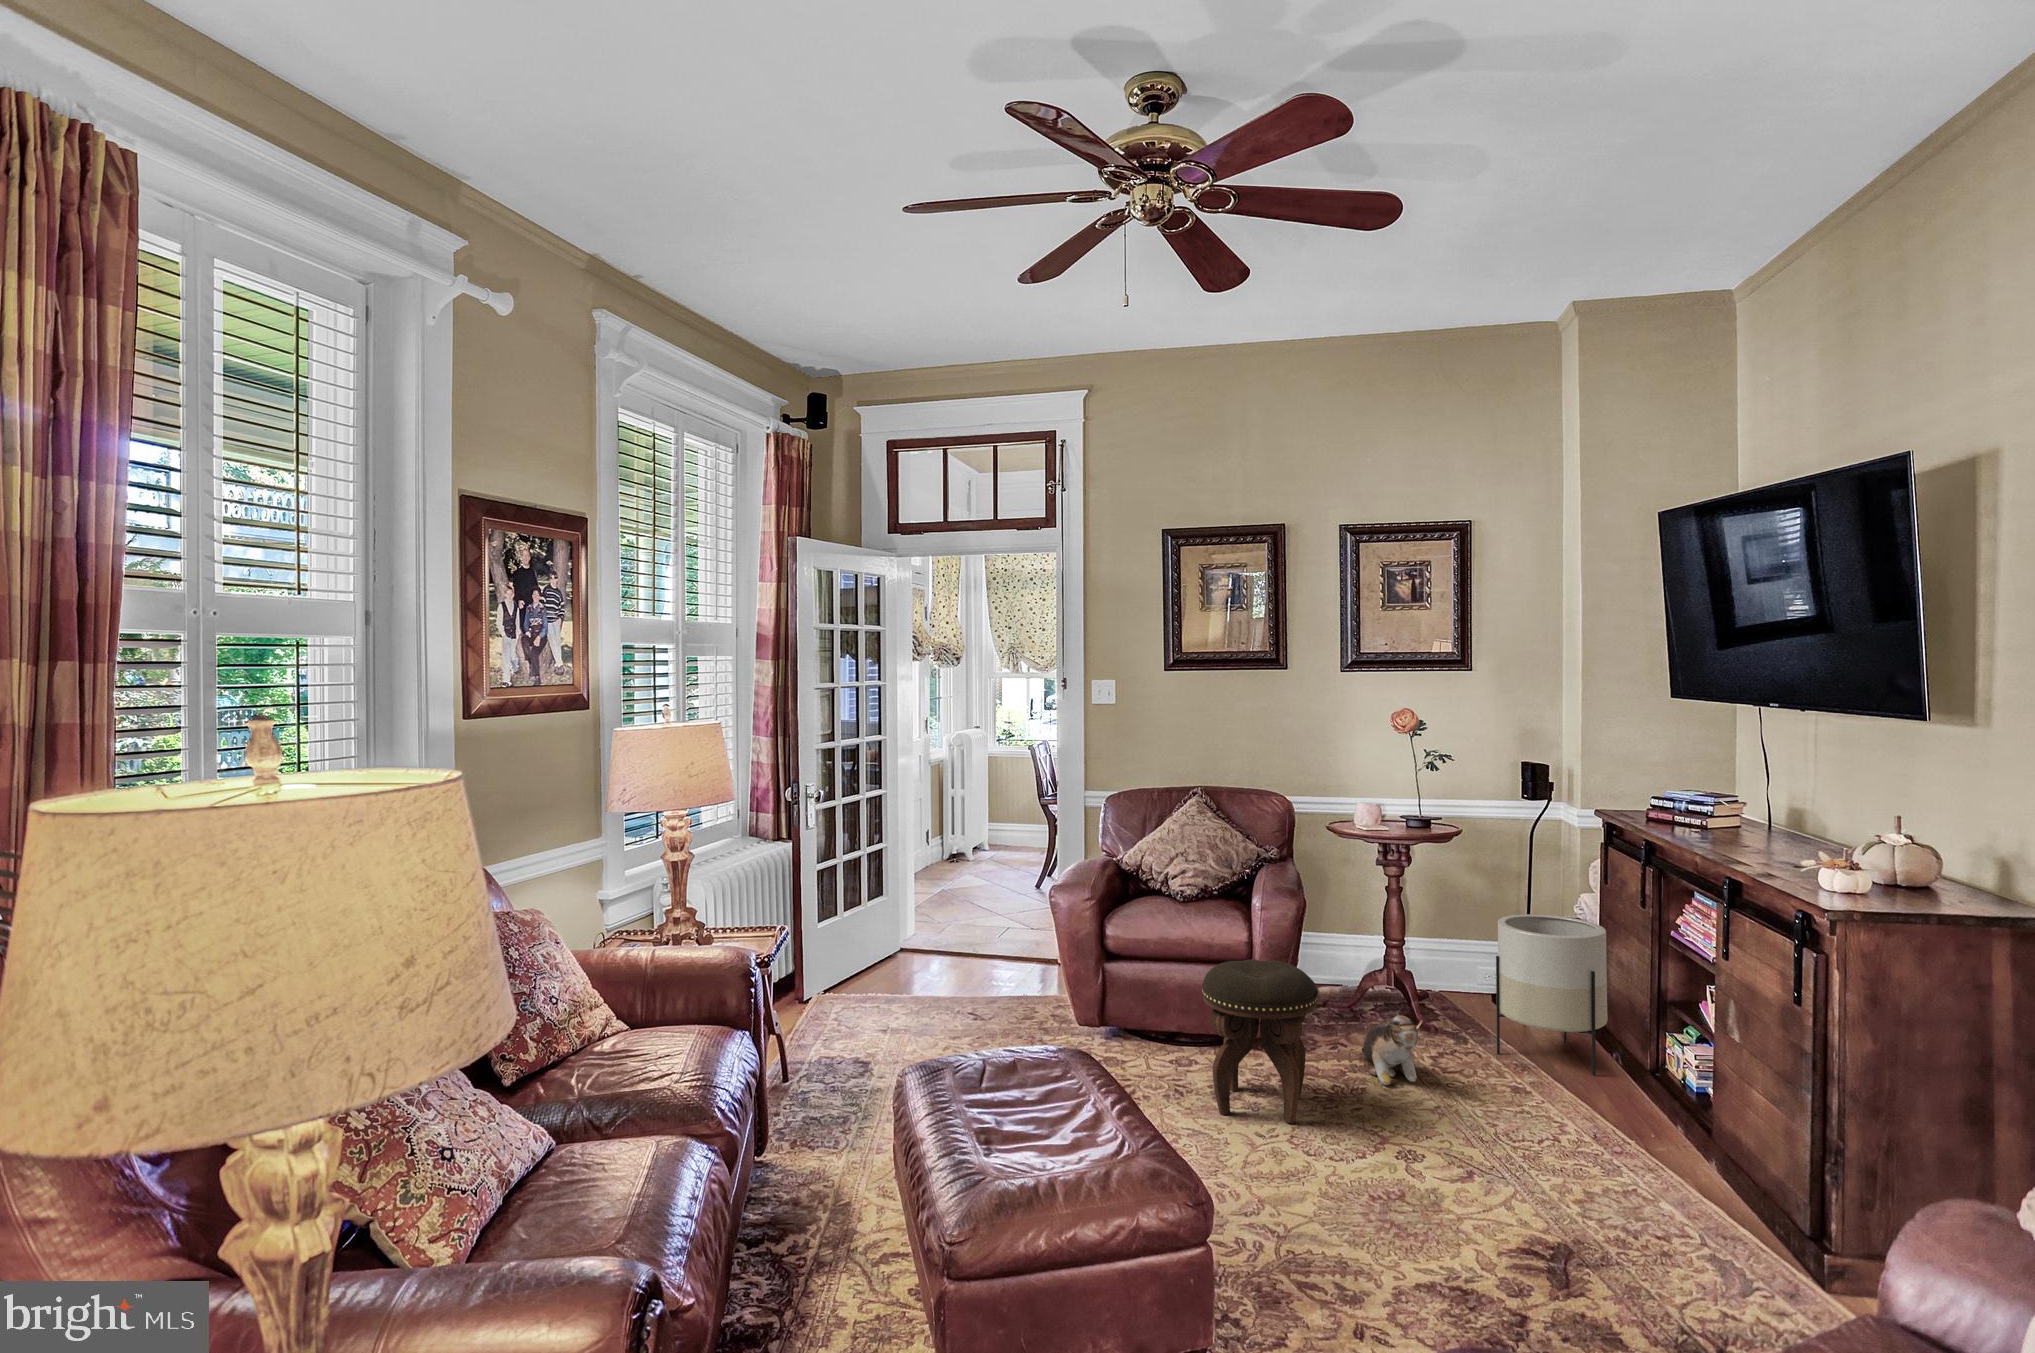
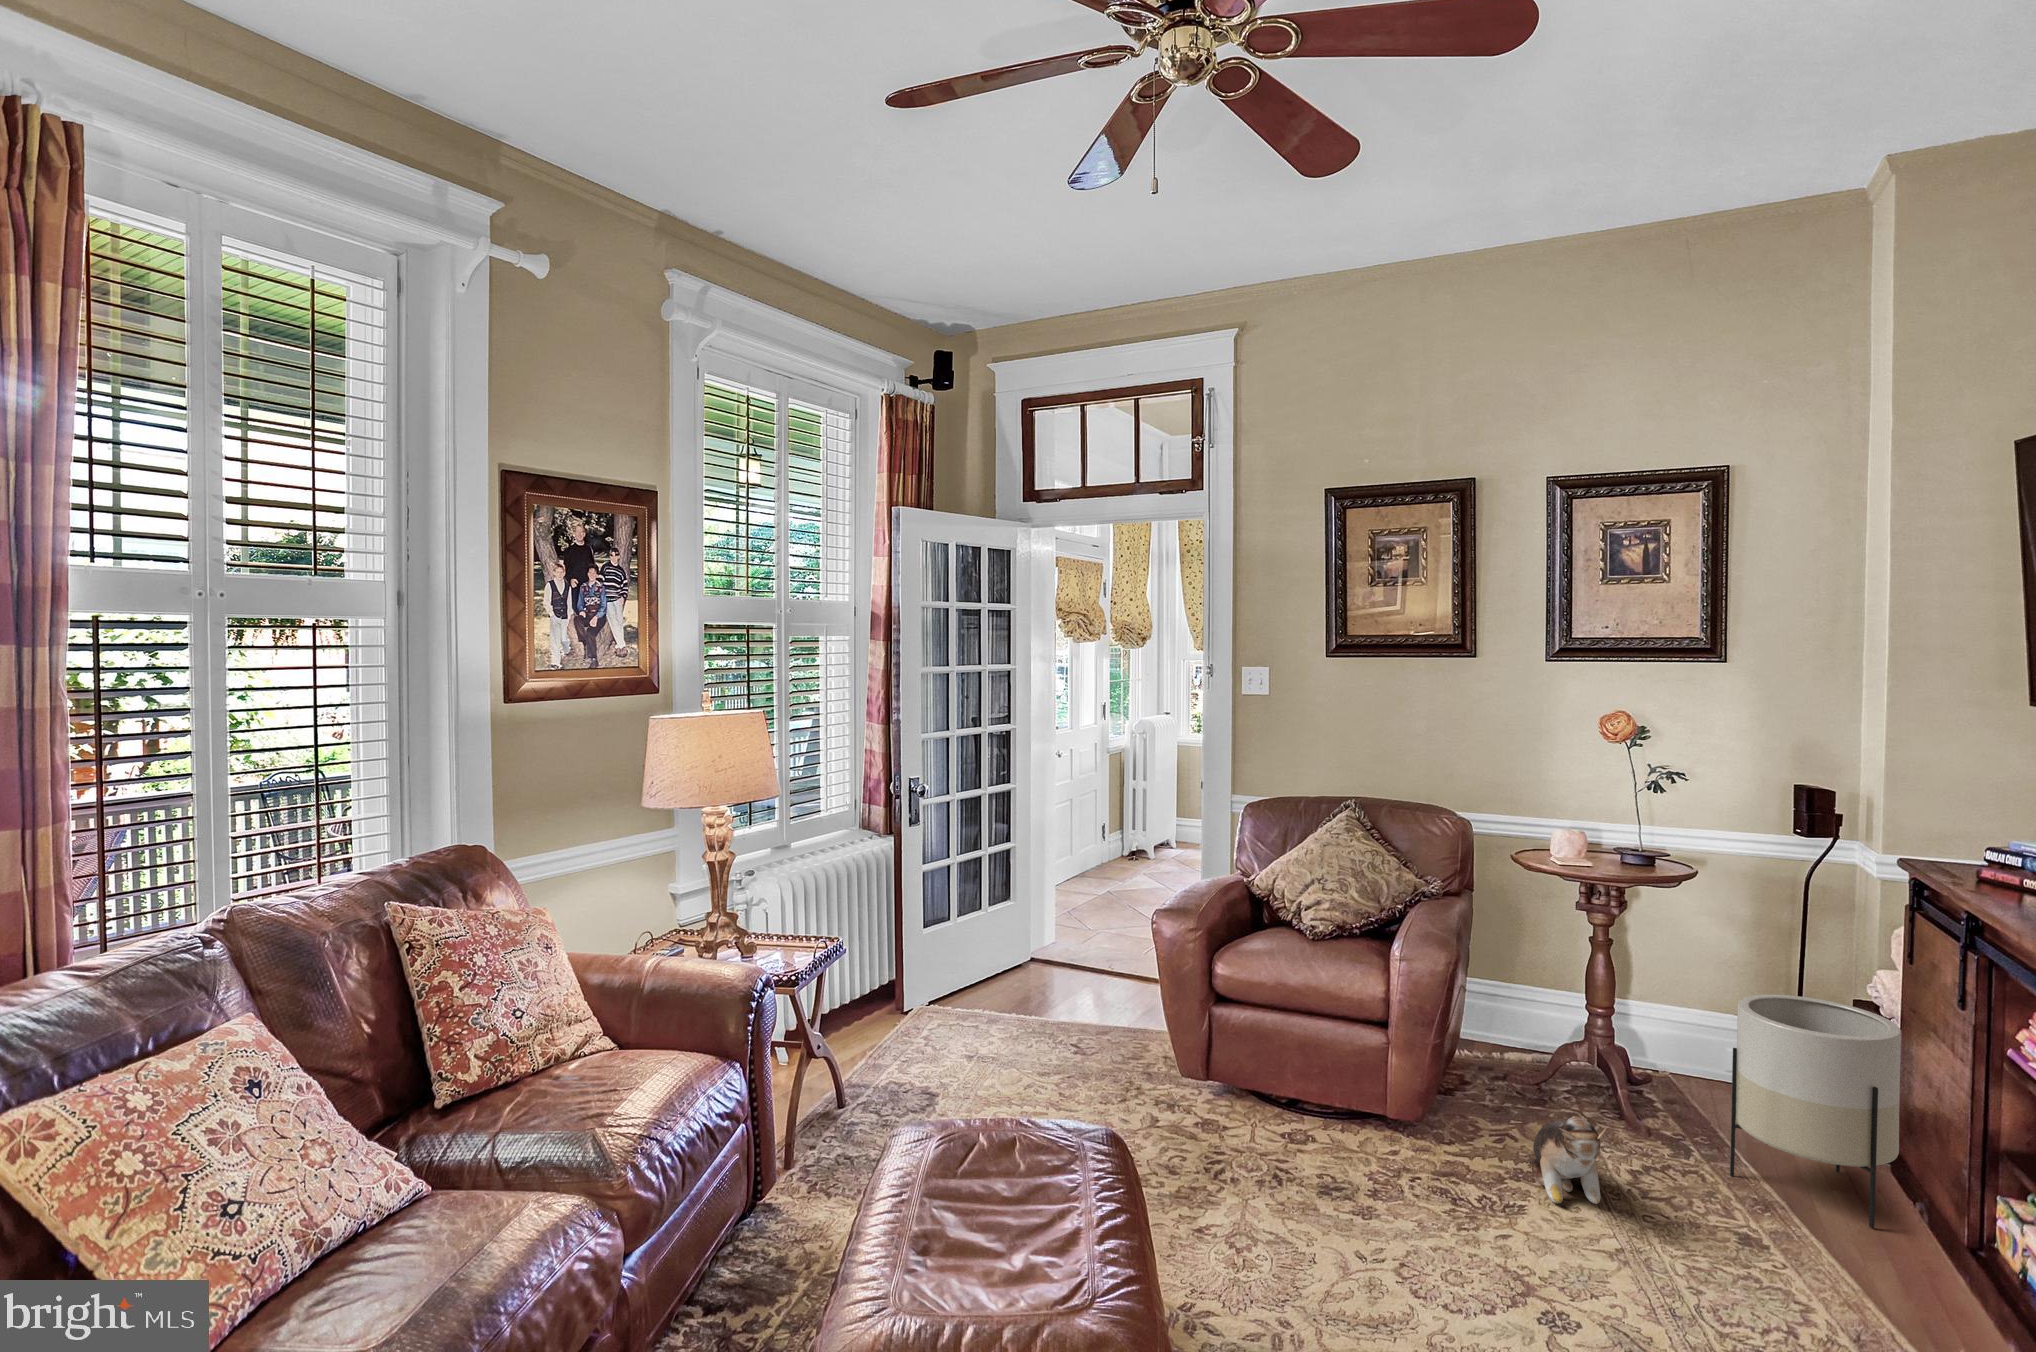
footstool: present [1202,959,1318,1123] -> none [1305,1025,1455,1243]

